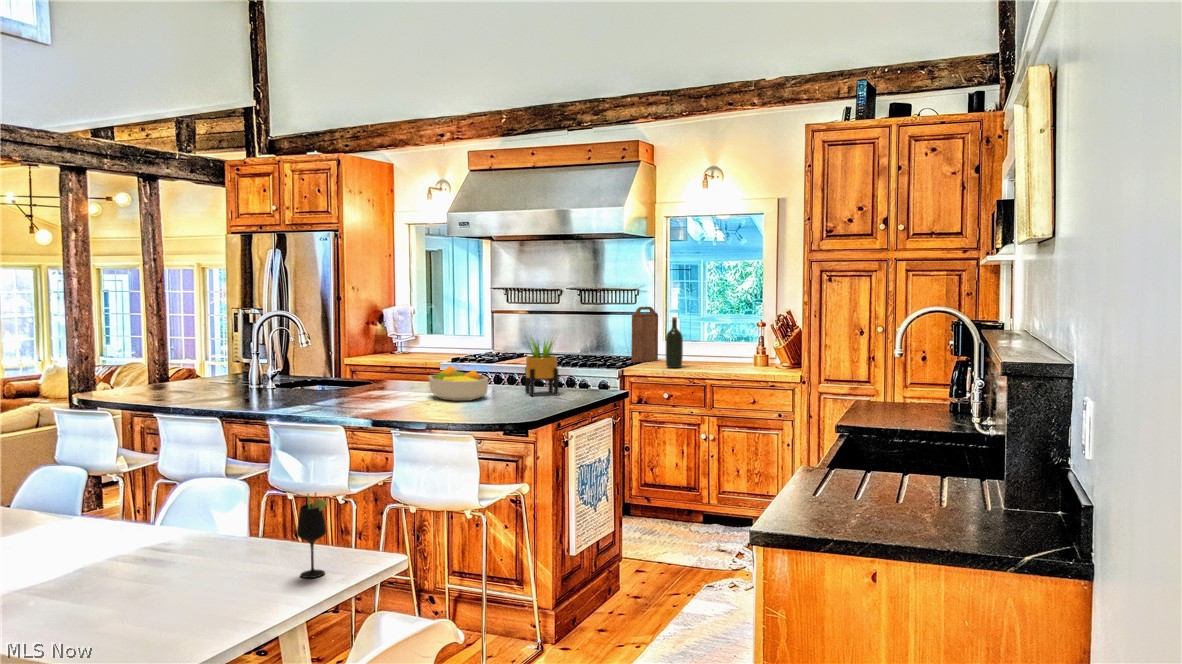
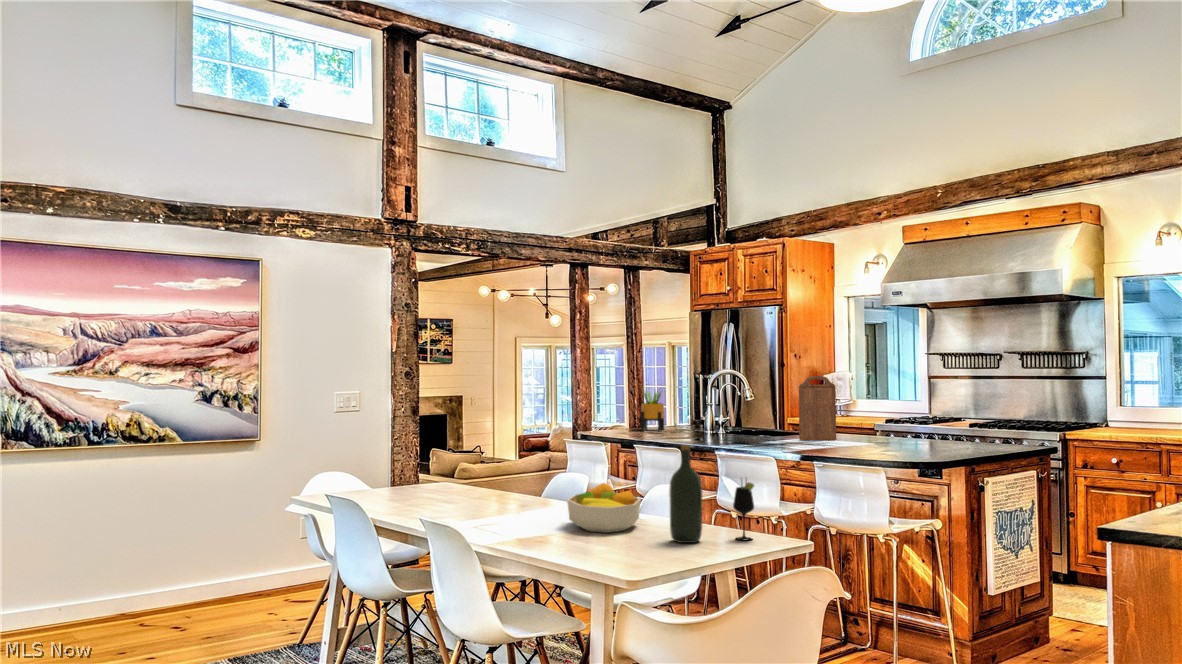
cutting board: present [631,307,658,362] -> present [799,376,836,440]
wine bottle: present [666,317,683,368] -> present [669,445,703,543]
potted plant: present [525,337,558,396] -> present [641,392,664,431]
fruit bowl: present [429,366,488,401] -> present [567,483,641,533]

